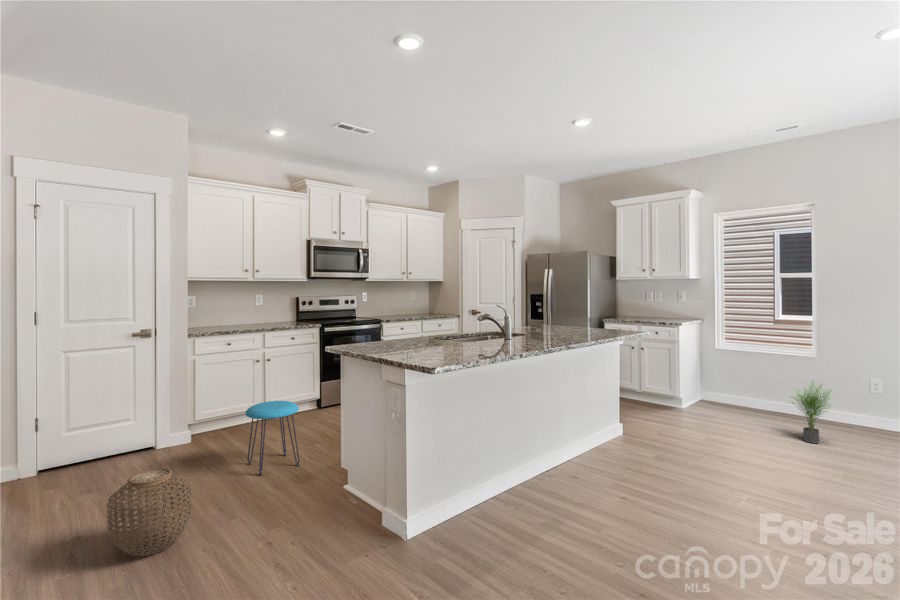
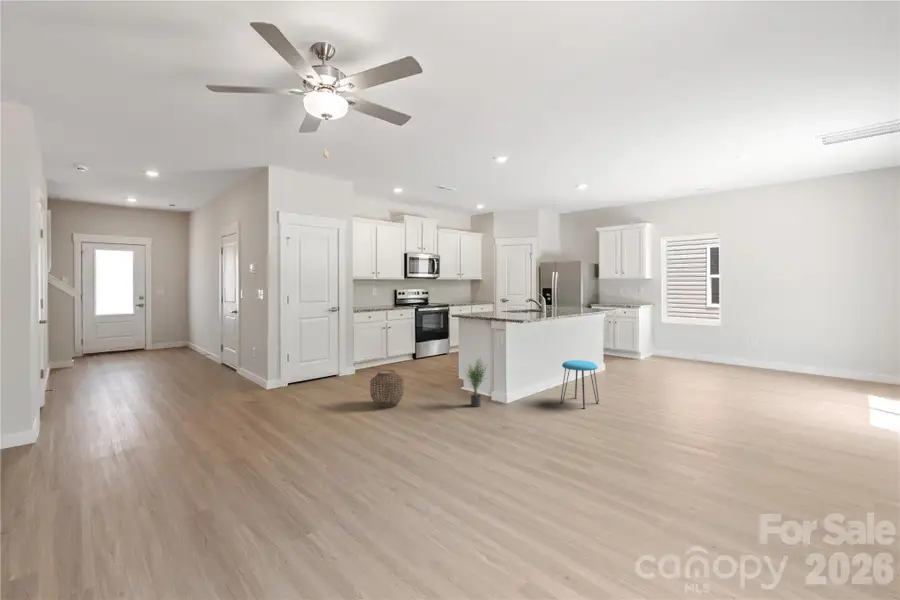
potted plant: present [795,386,830,443] -> present [467,362,484,407]
stool: present [246,401,300,475] -> present [561,360,599,409]

